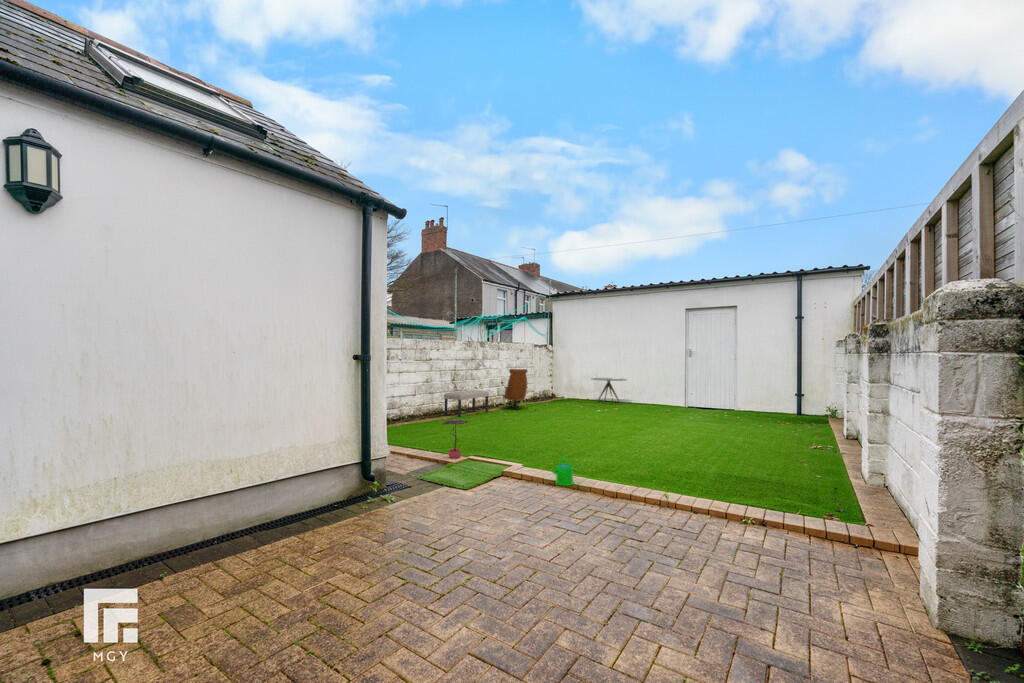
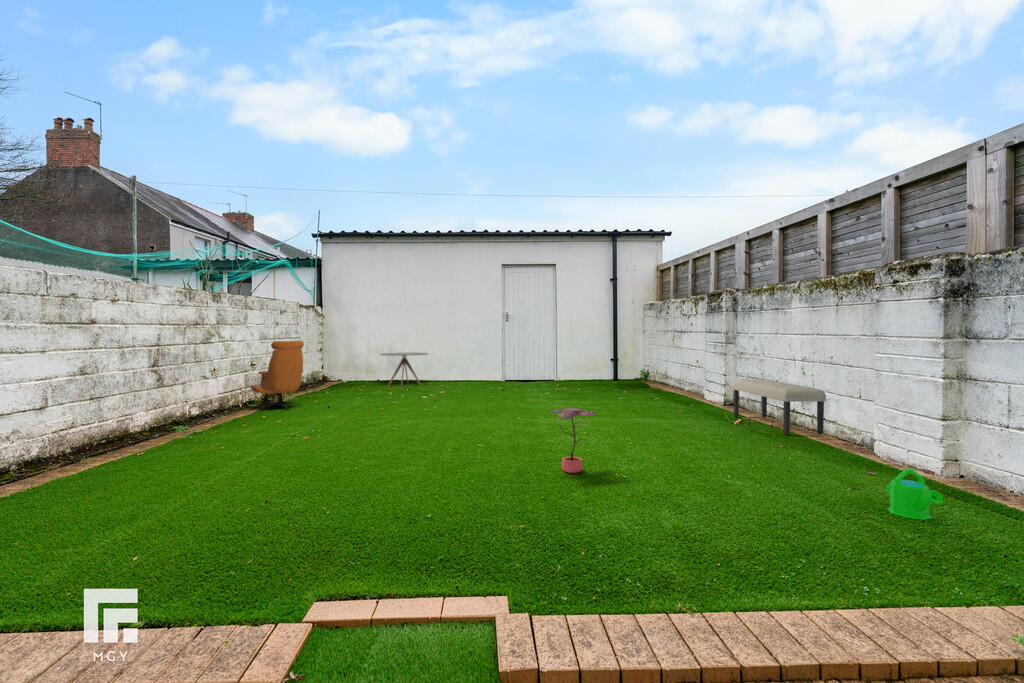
bench: present [444,390,489,417] -> present [732,379,826,435]
potted plant: present [442,419,469,458] -> present [549,408,596,473]
watering can: present [553,458,574,486] -> present [887,468,943,520]

